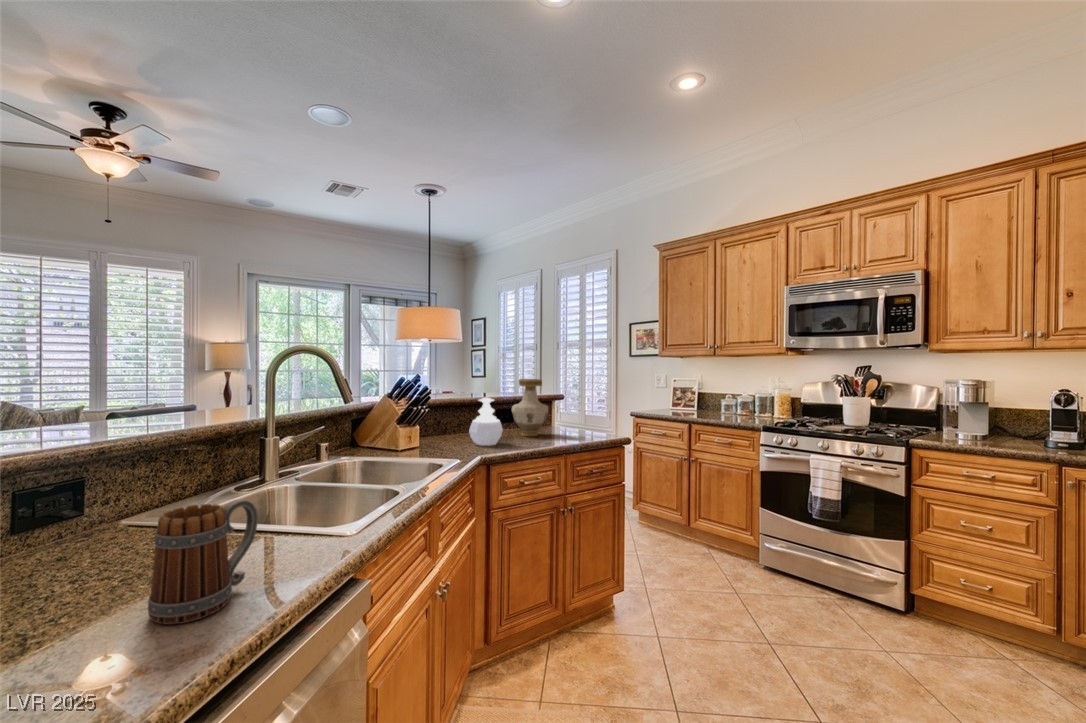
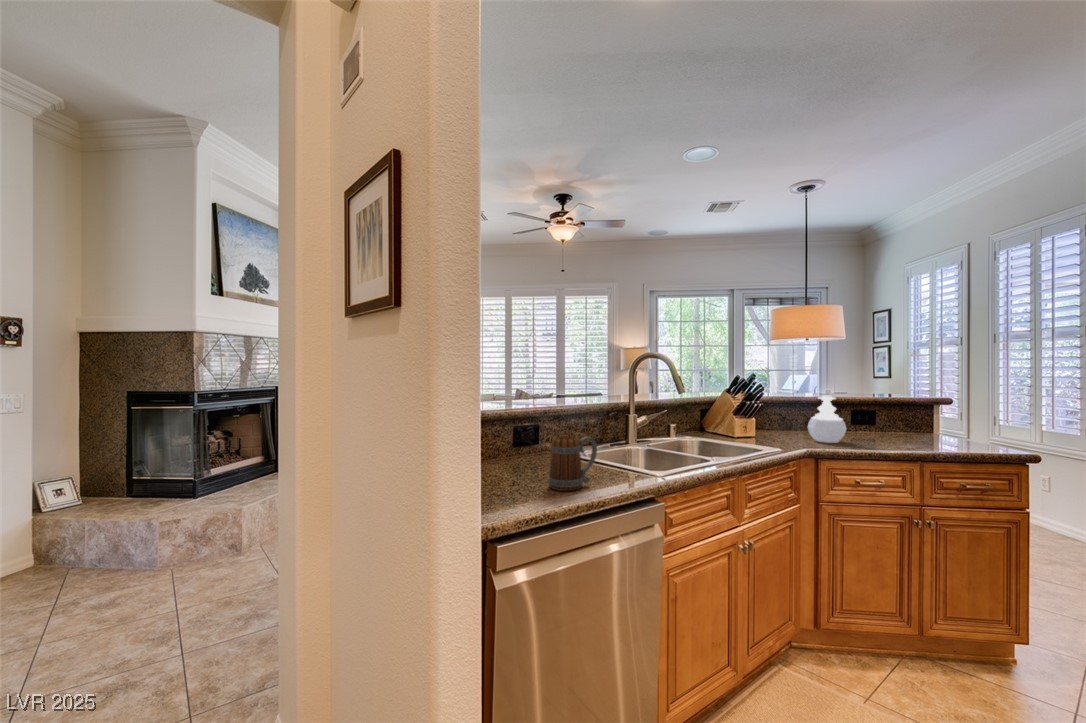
vase: present [512,379,548,436] -> none [867,378,915,441]

